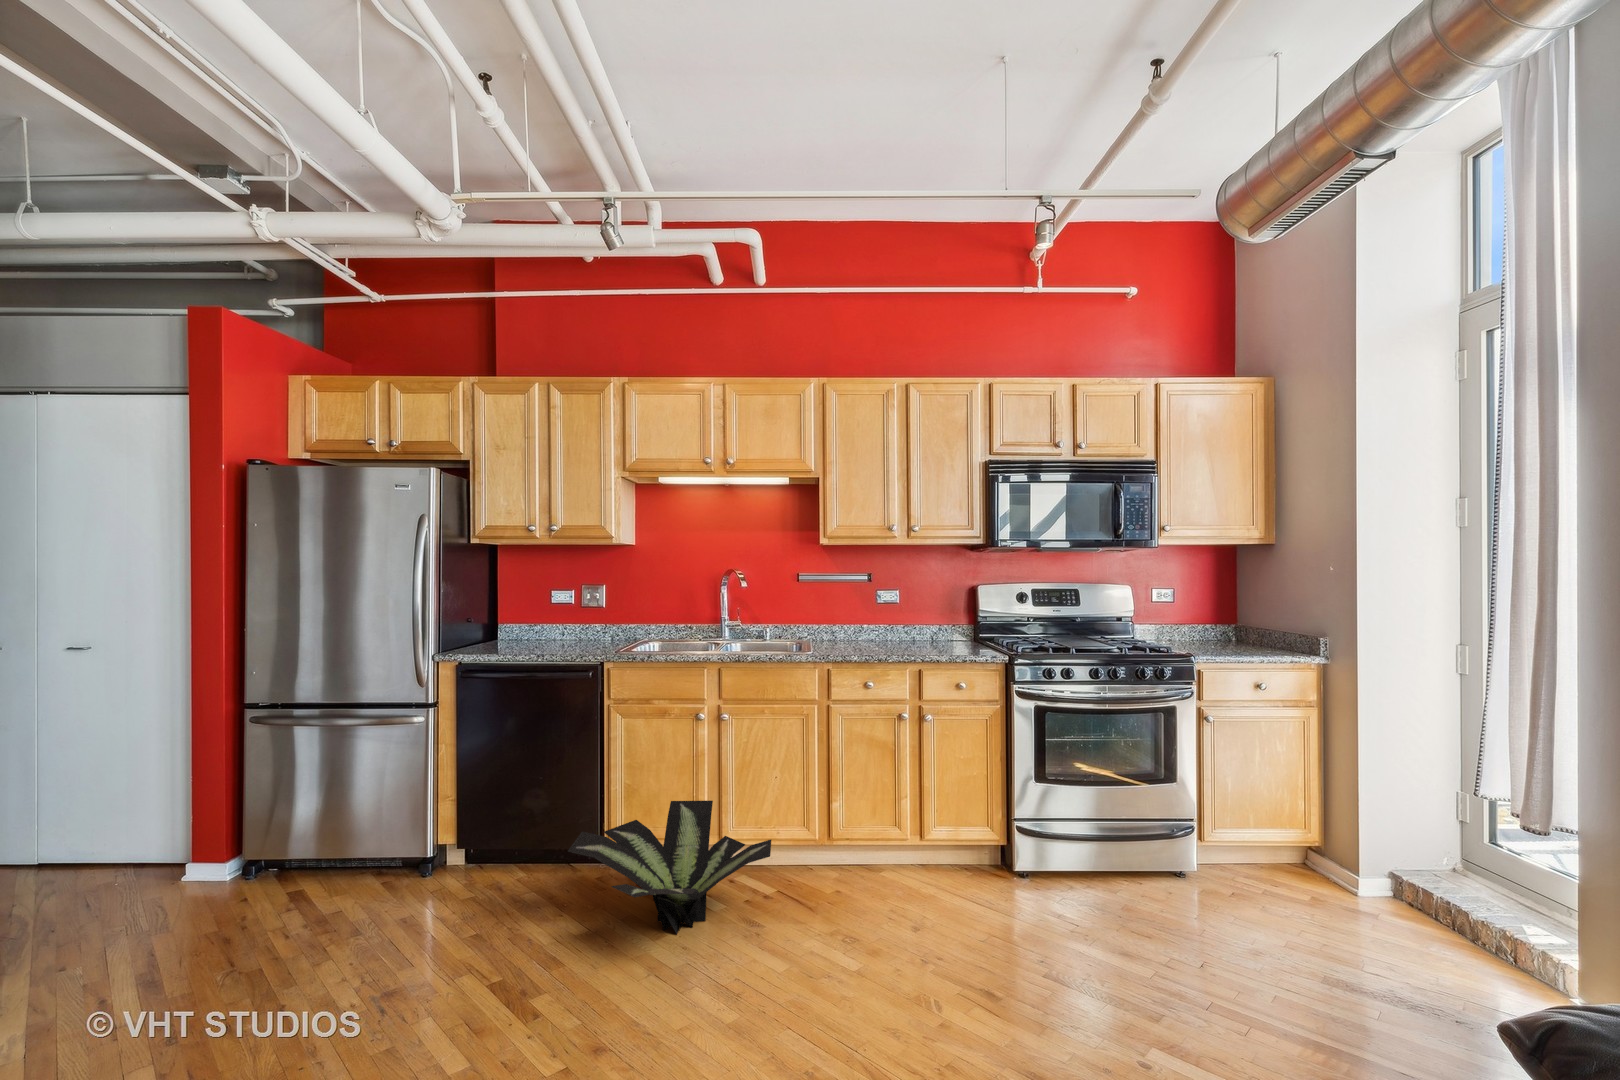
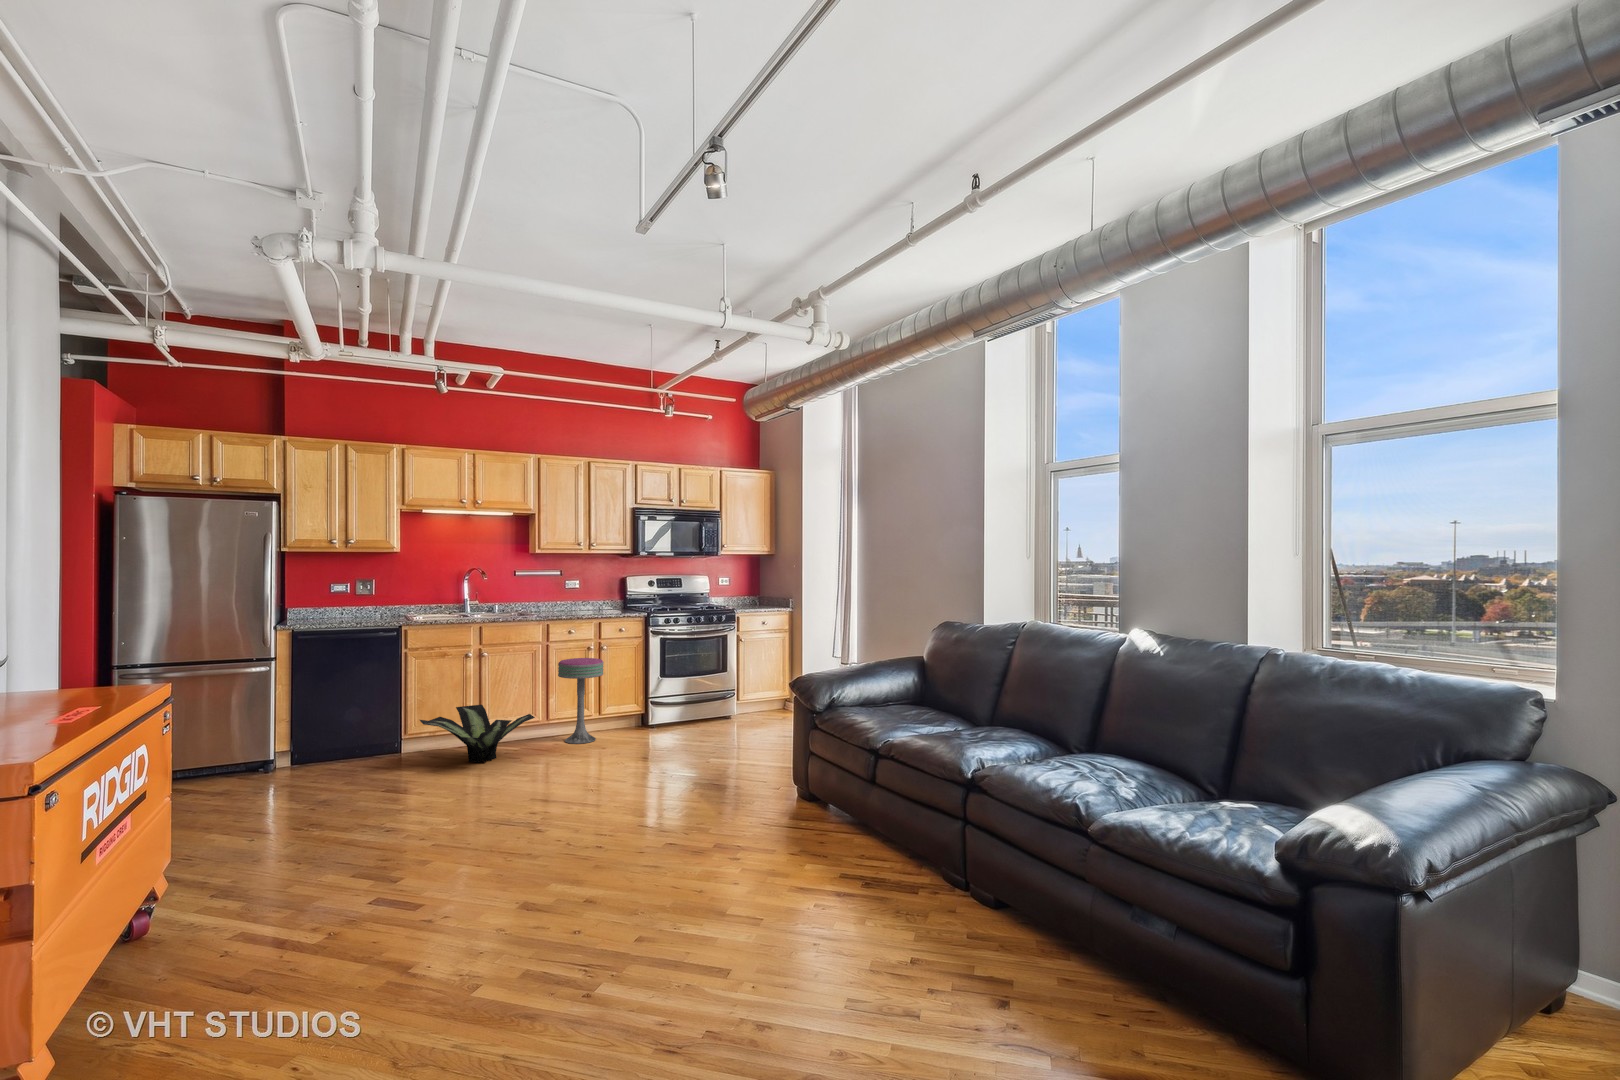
bar stool: none [833,733,915,905] -> present [558,658,604,744]

